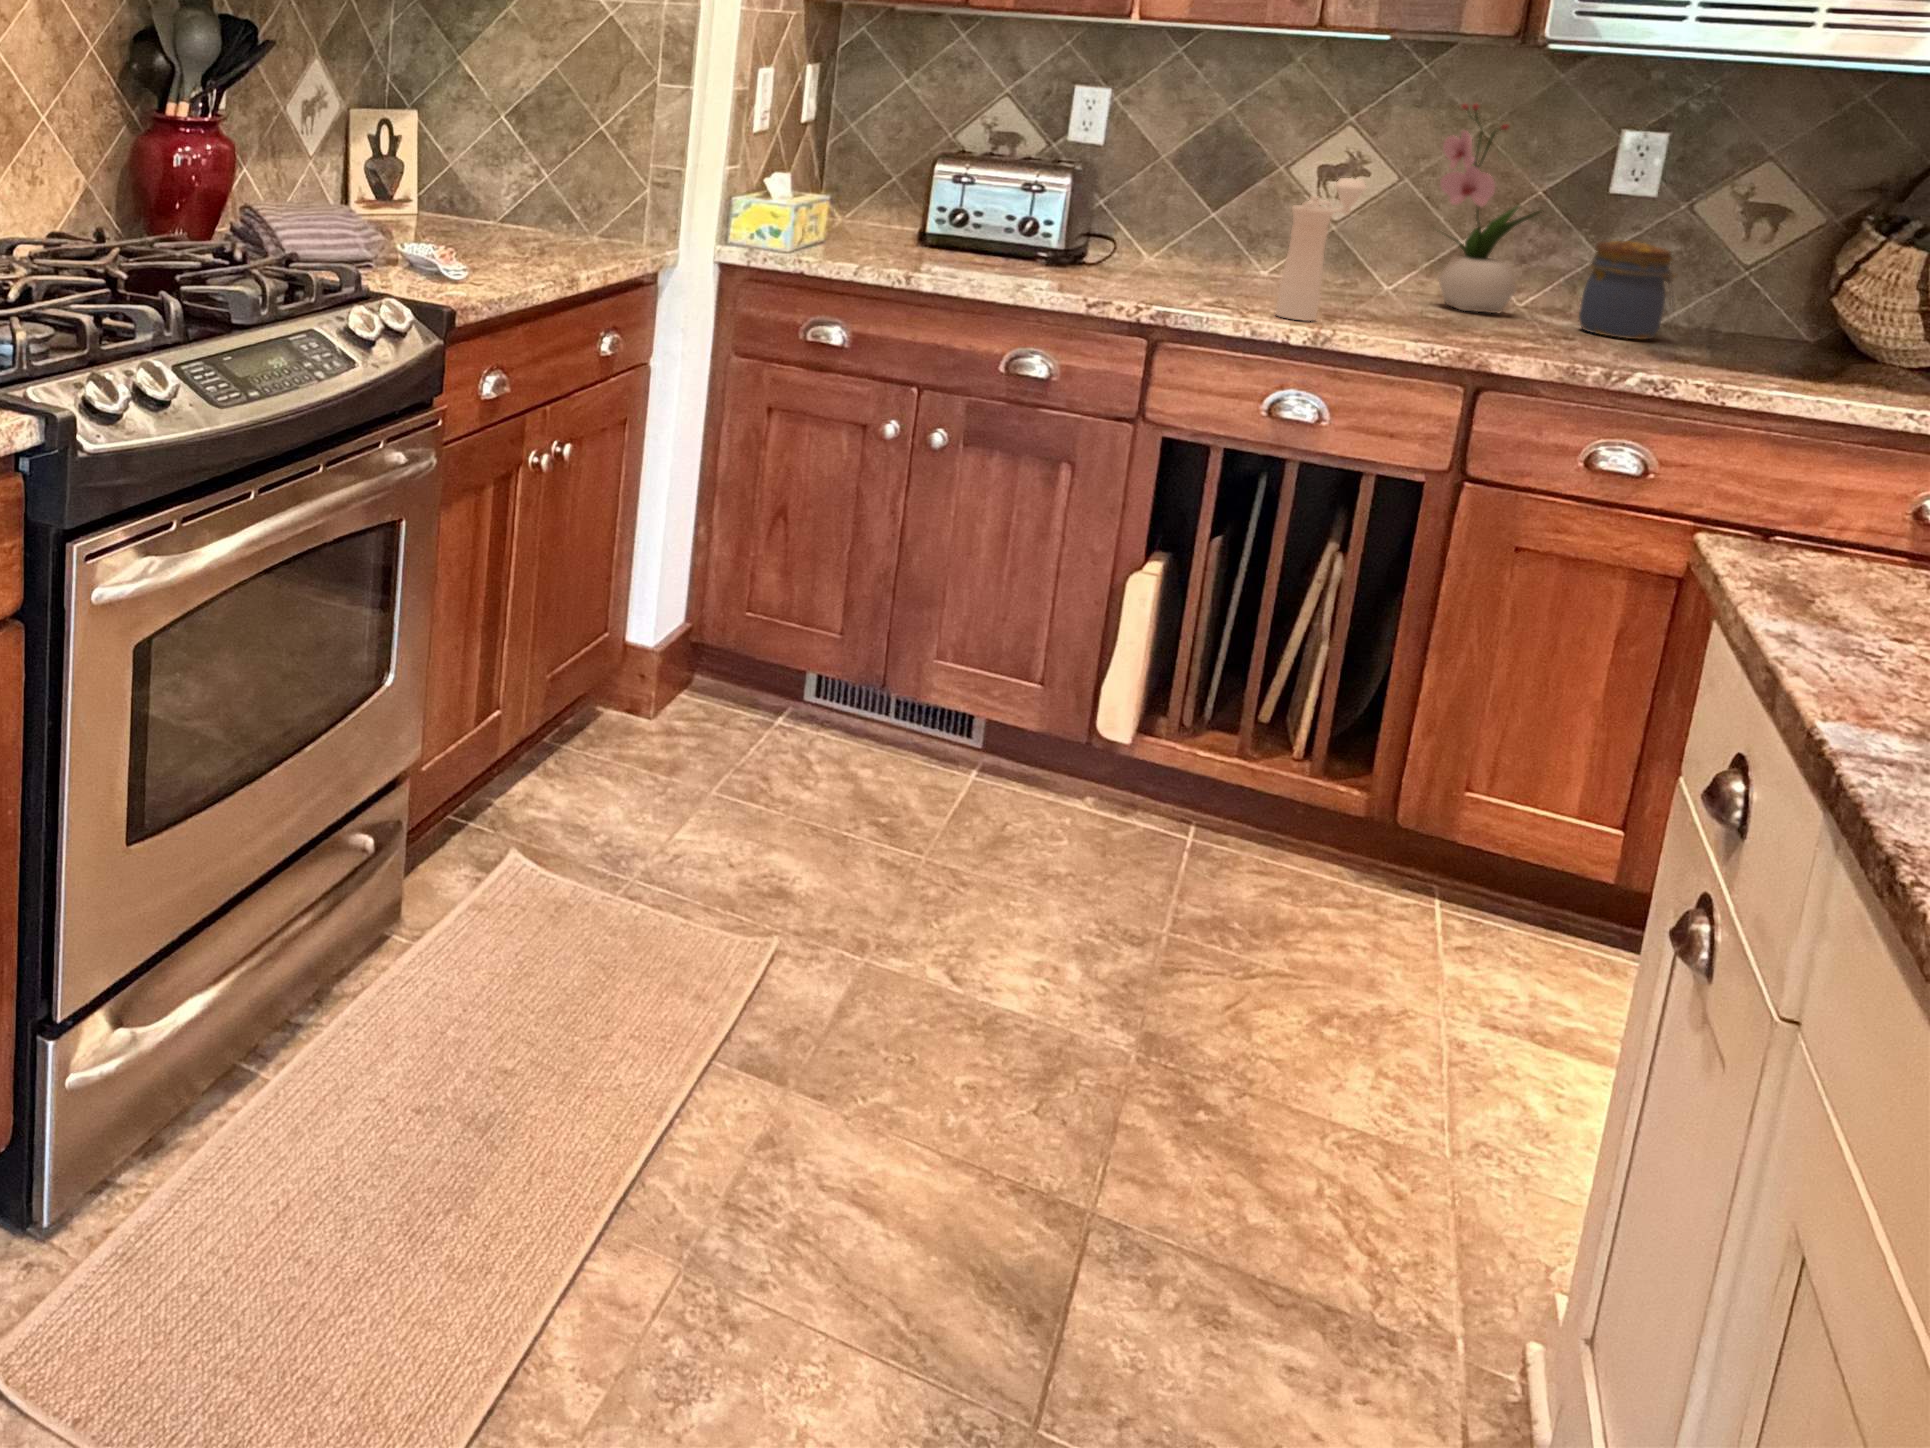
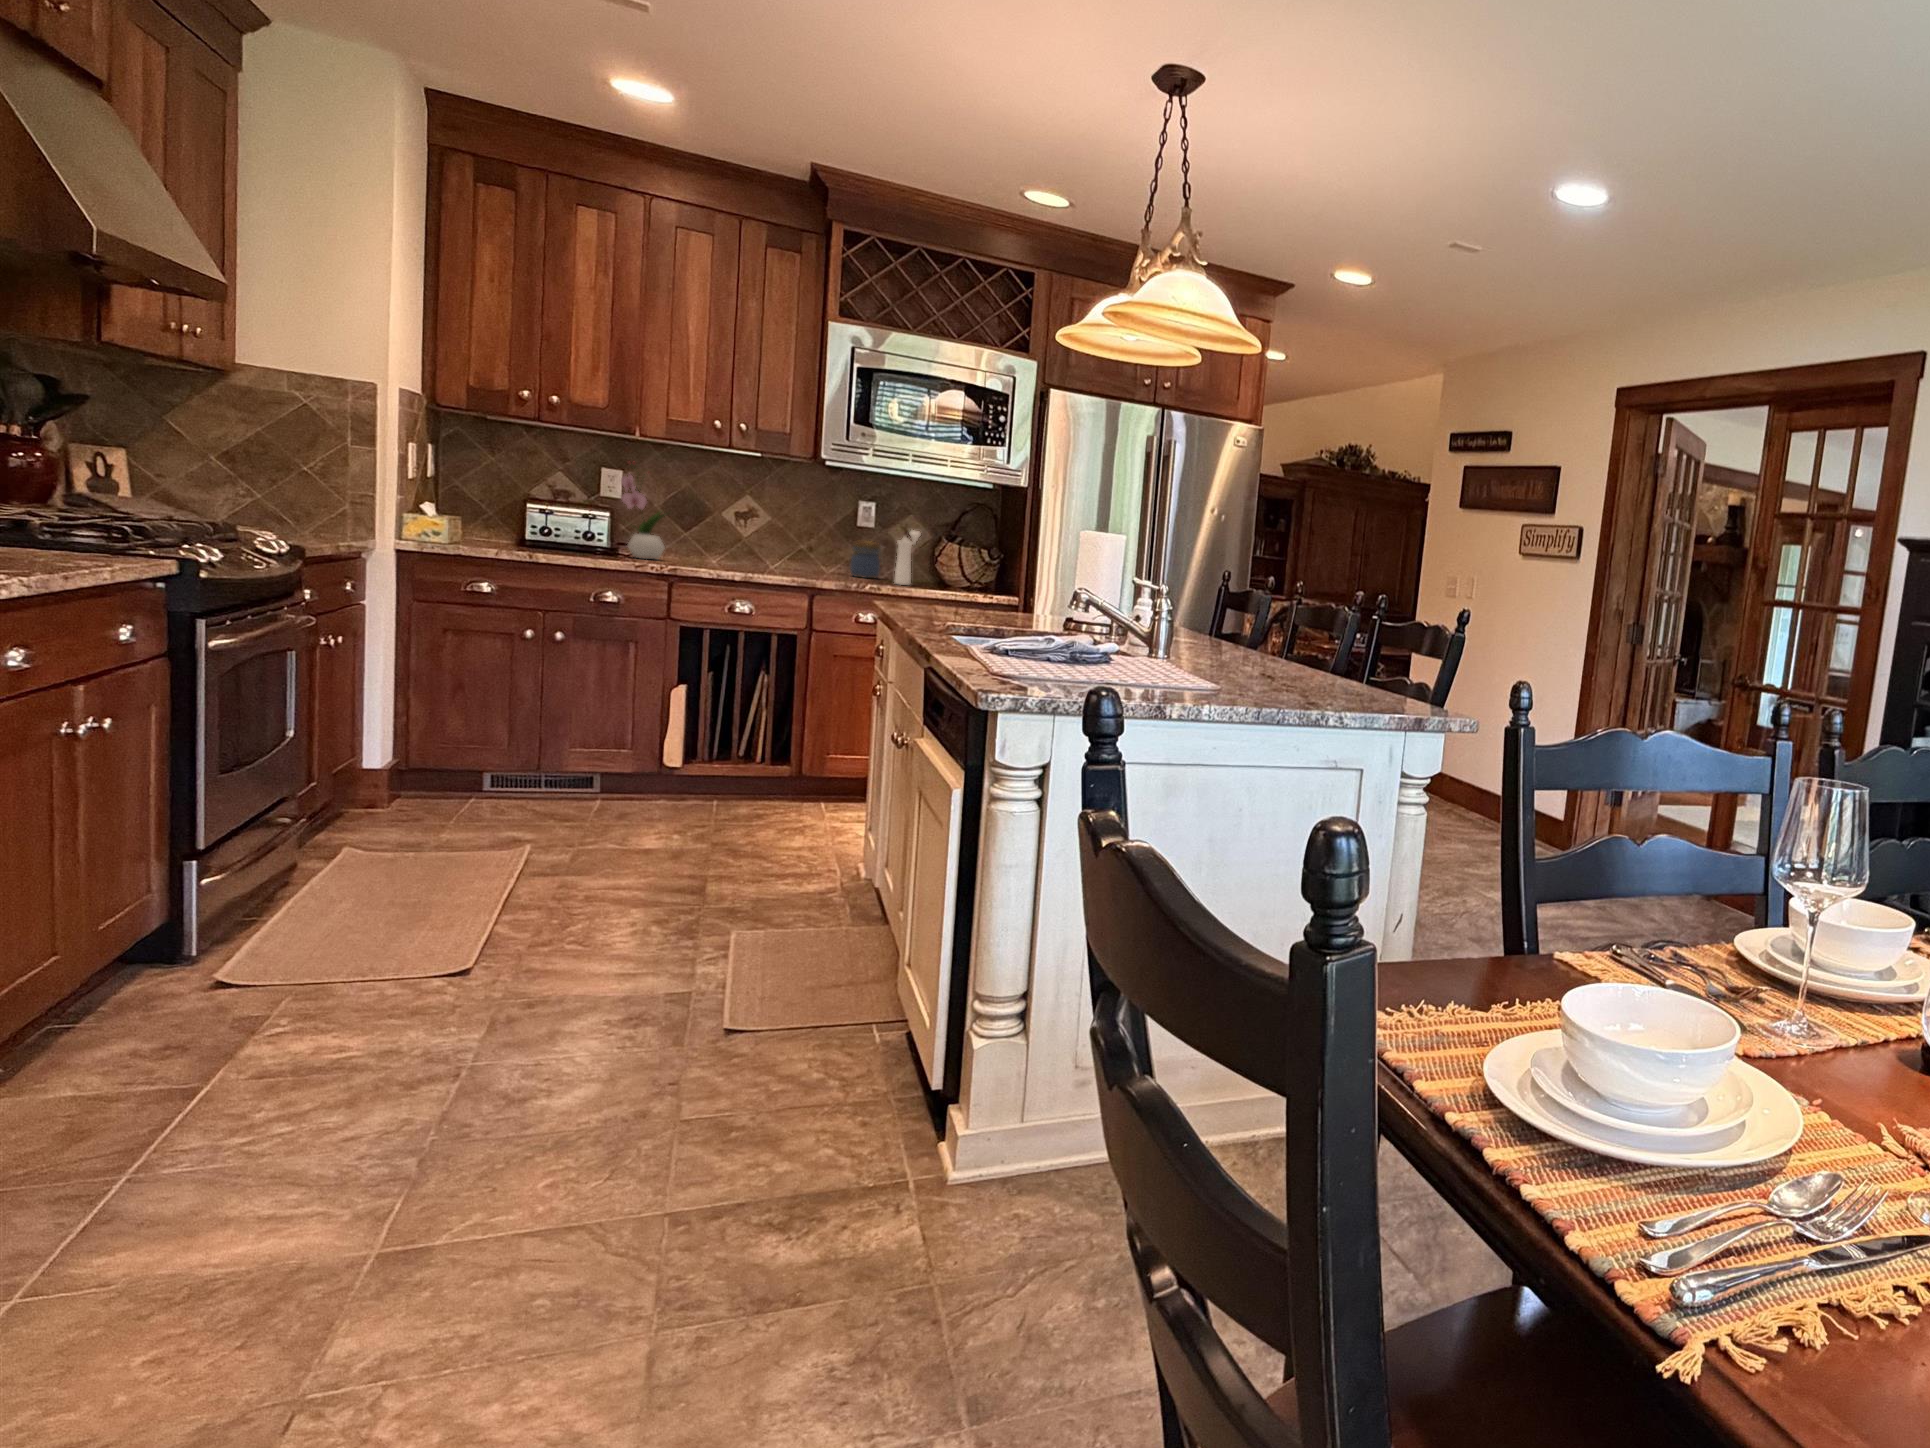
flower arrangement: present [1438,104,1540,313] -> present [621,468,666,559]
pepper mill: present [1276,178,1367,321] -> present [894,530,920,585]

